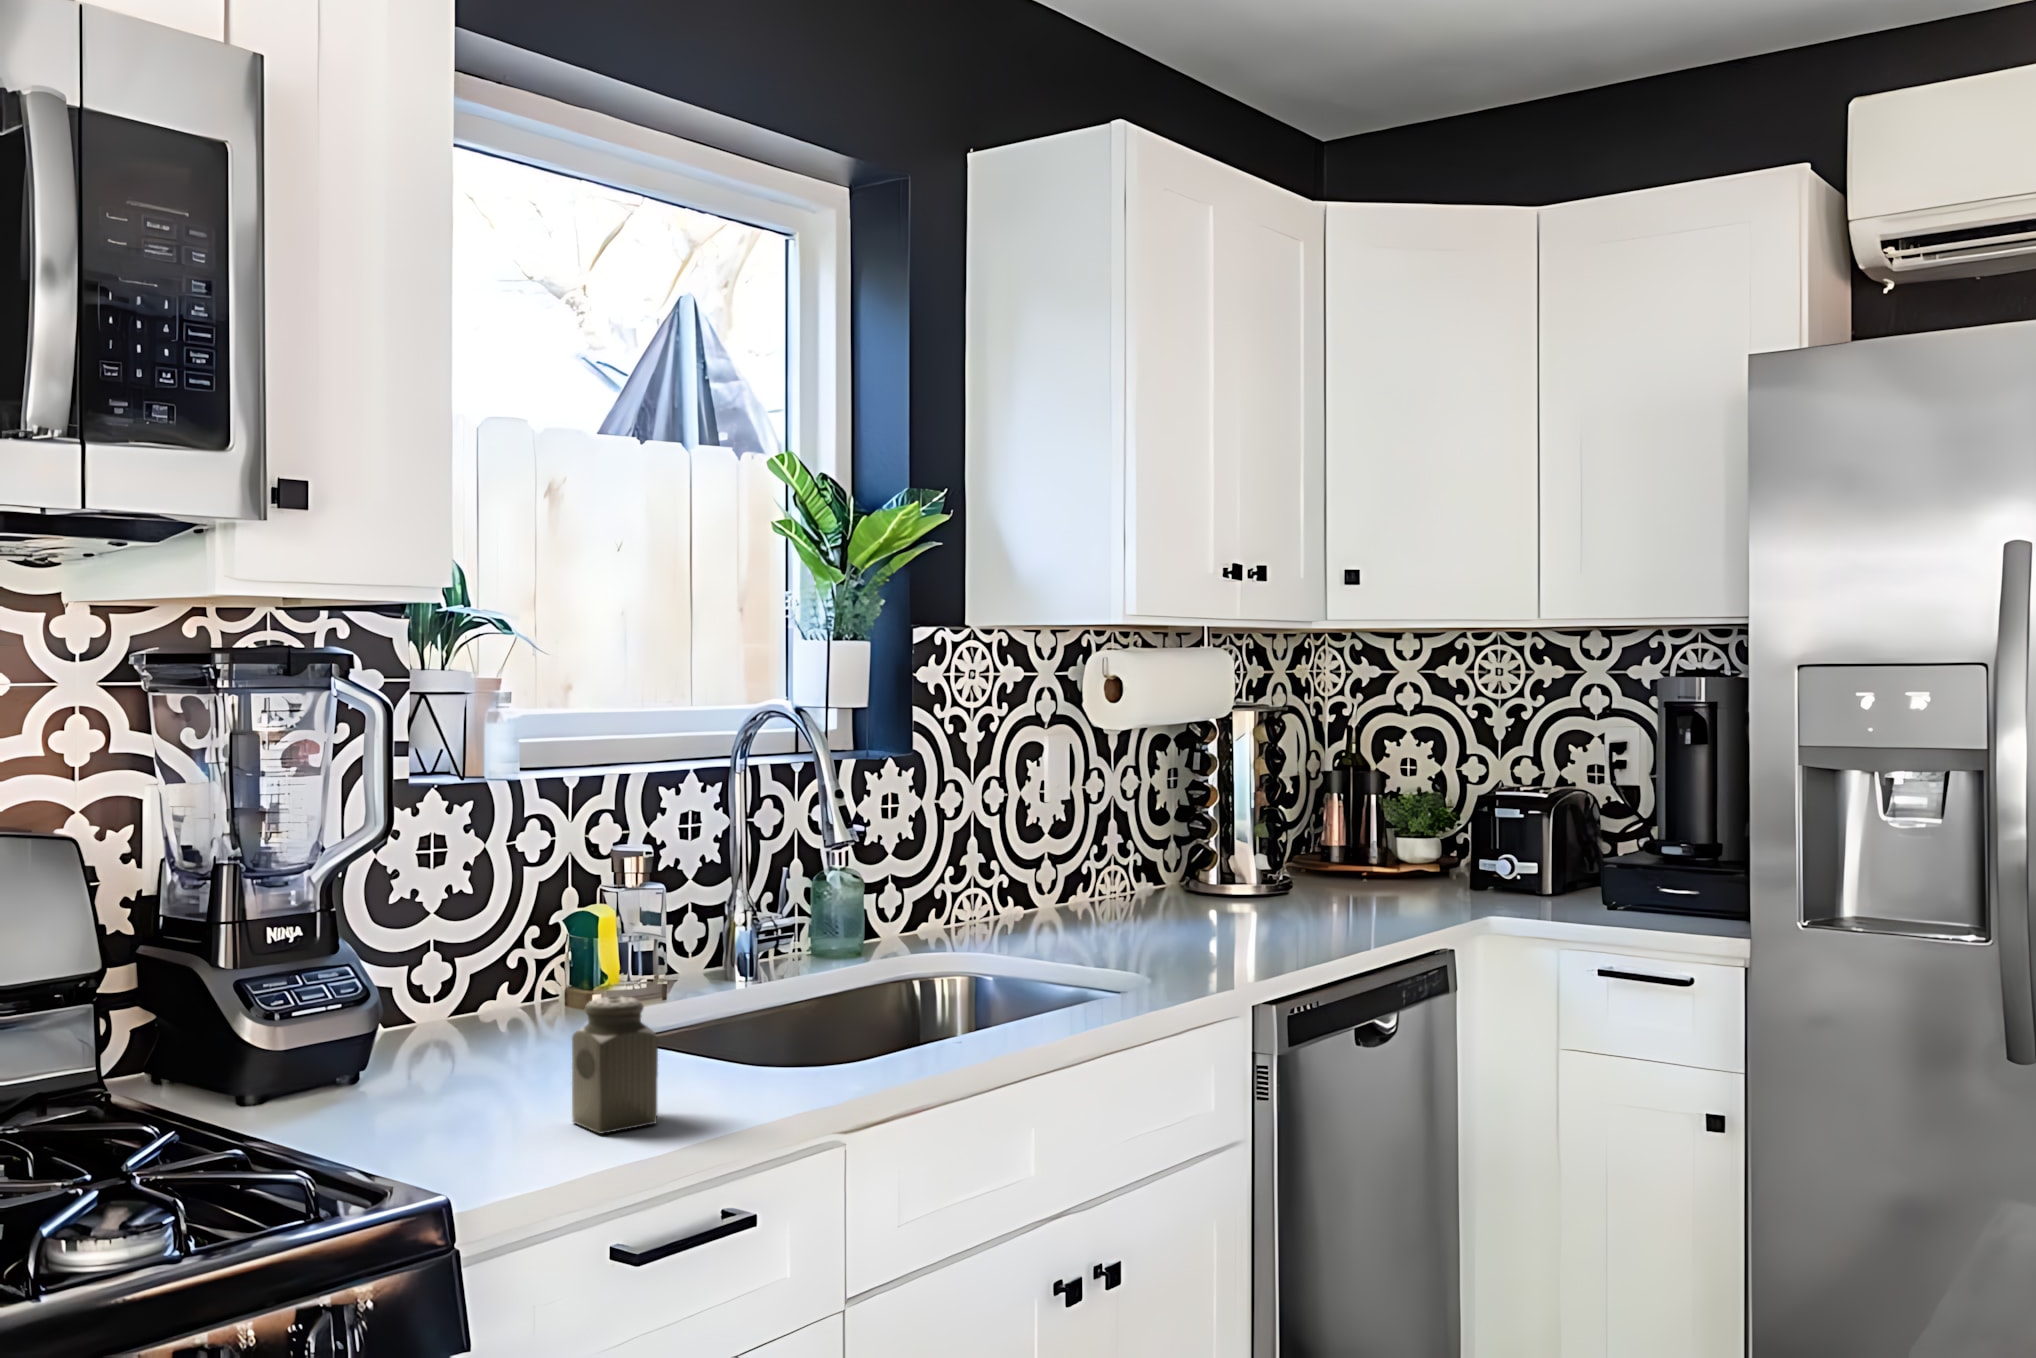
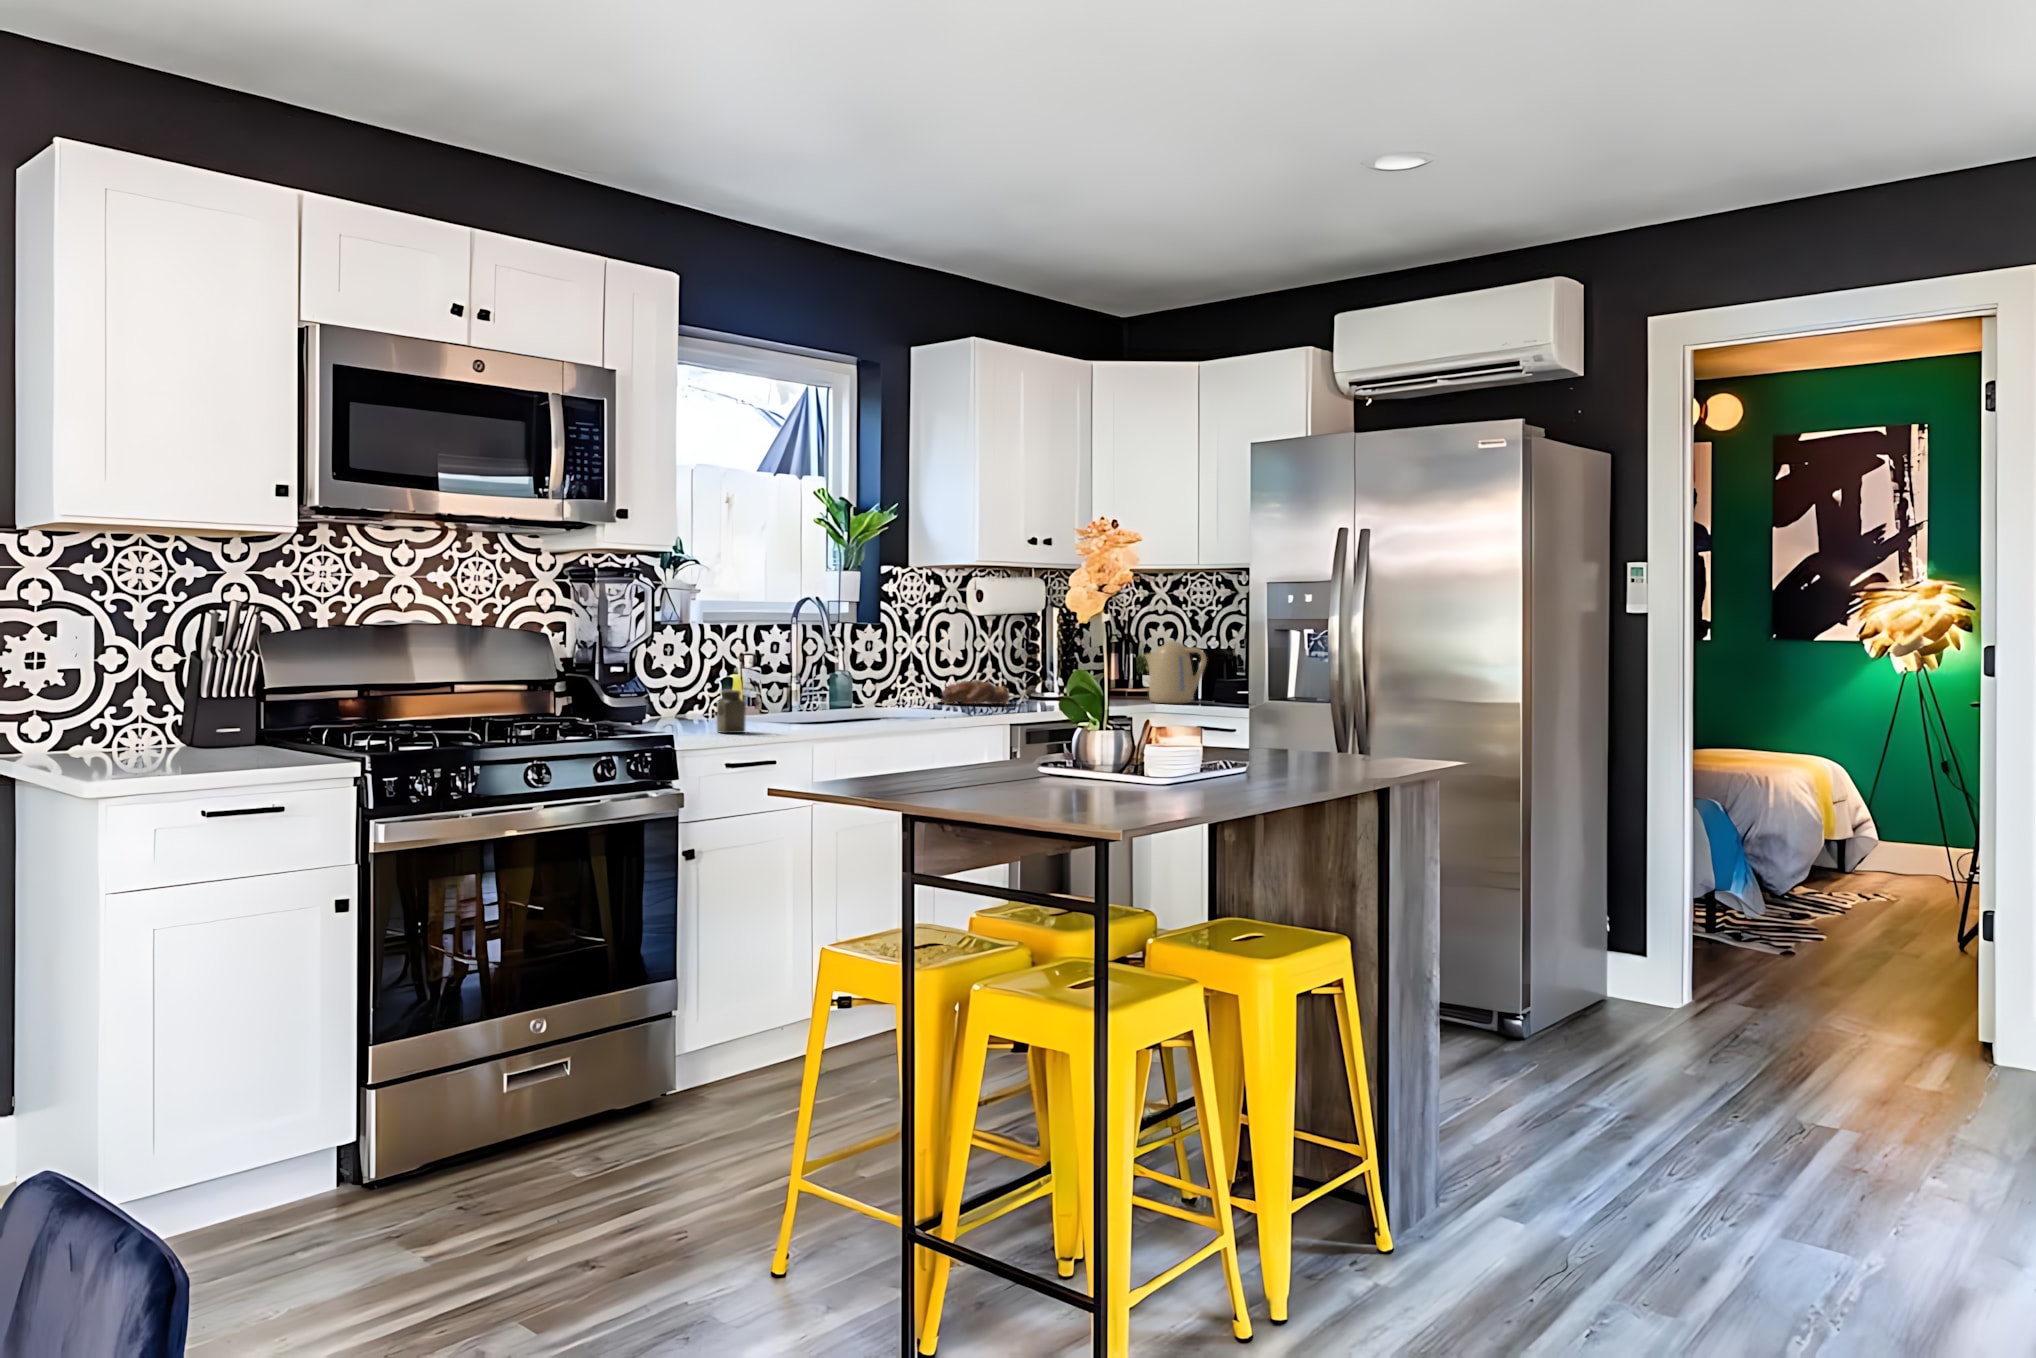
kettle: none [1429,774,1566,905] -> present [1145,641,1207,703]
bread loaf: none [1042,871,1194,928] -> present [941,680,1010,704]

